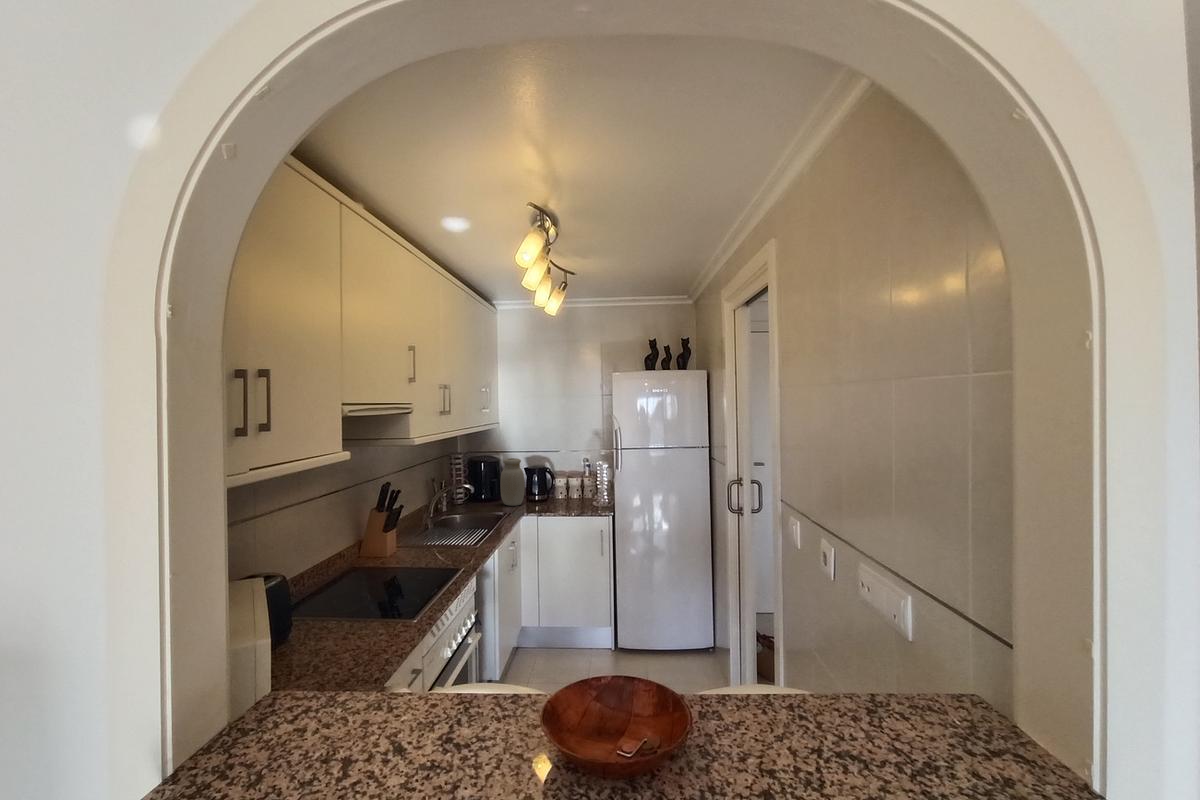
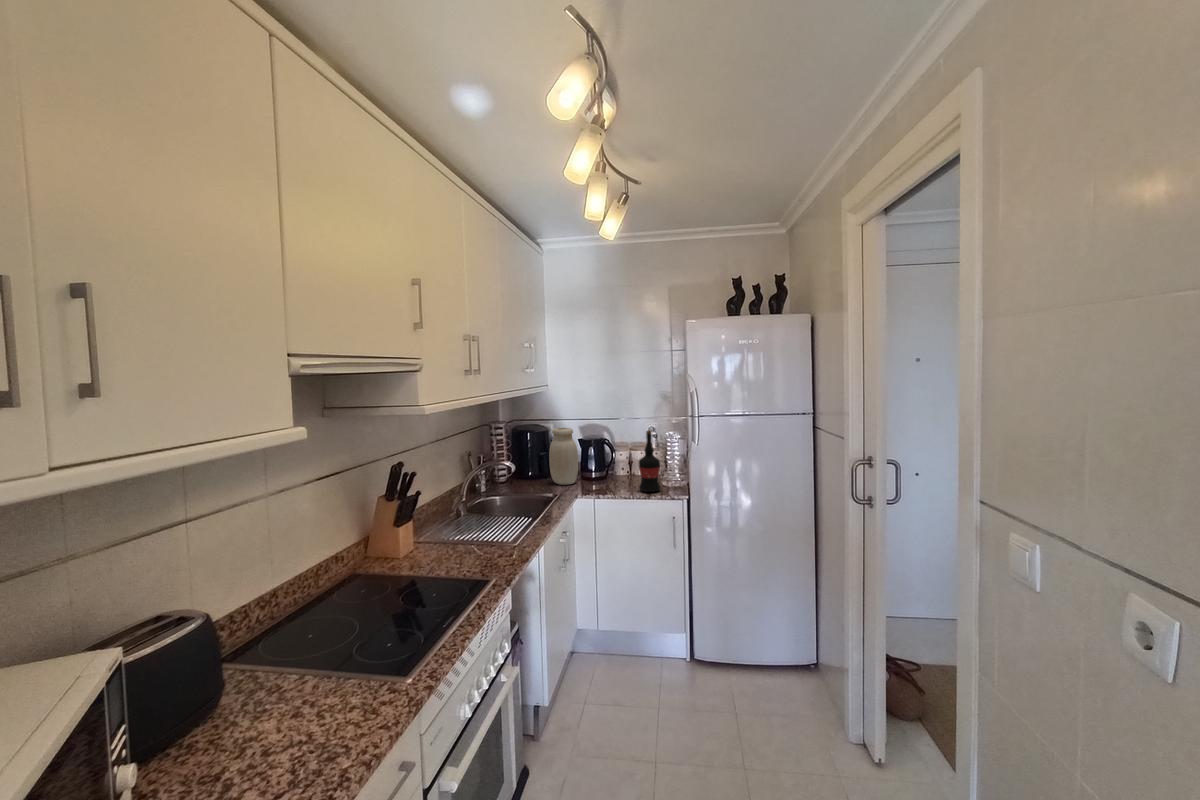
wine bottle: none [574,460,592,510] -> present [639,430,661,492]

